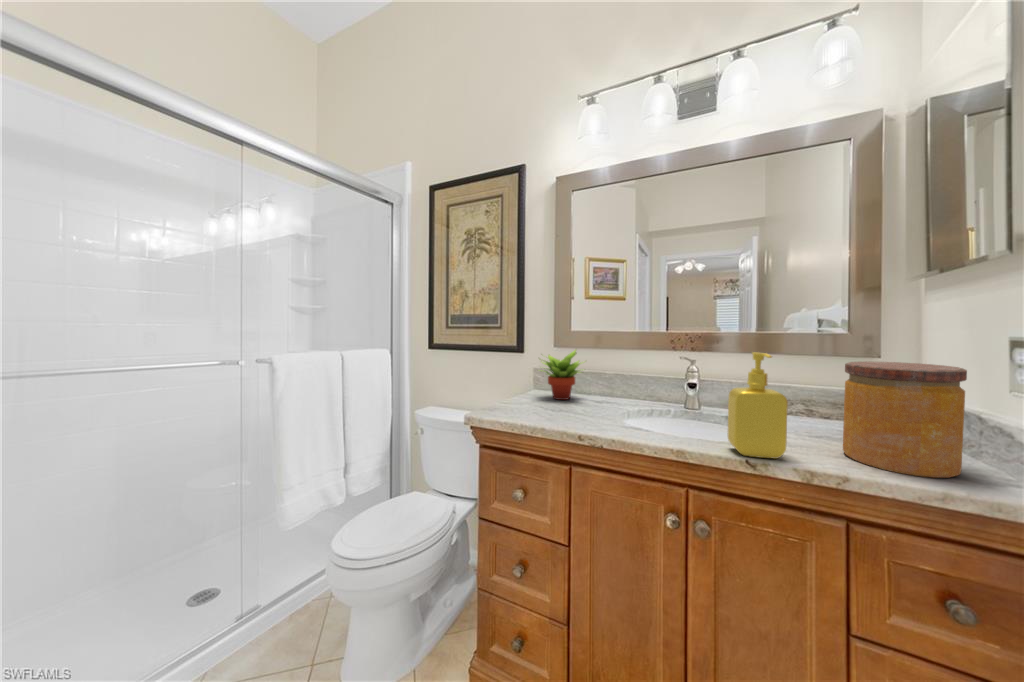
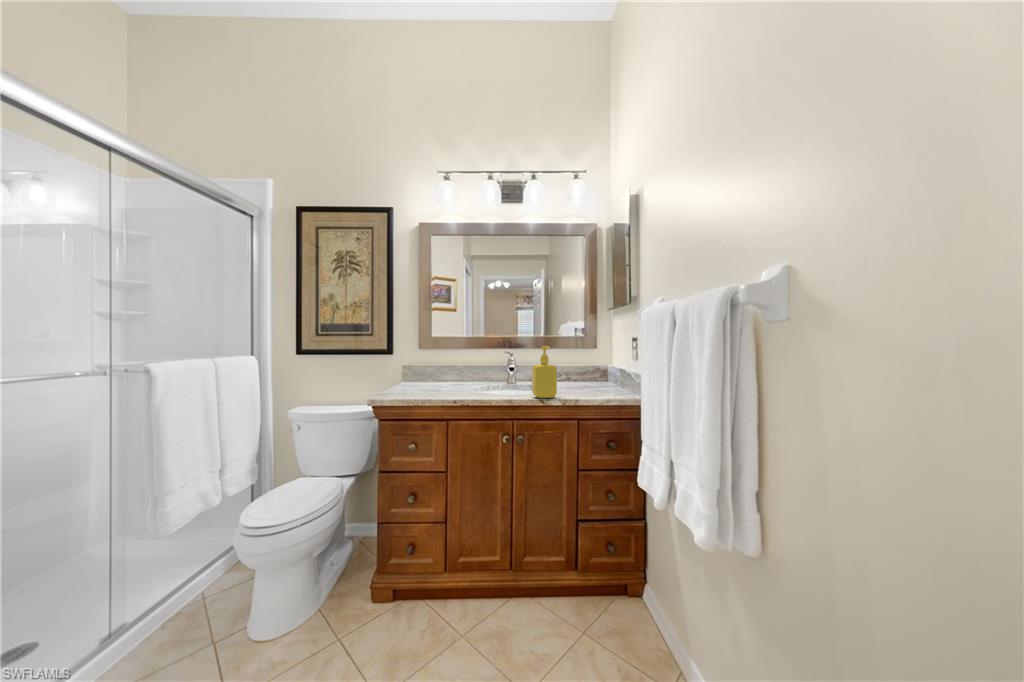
succulent plant: present [541,349,581,400] -> none [409,350,446,387]
jar: present [843,361,967,478] -> none [580,350,618,398]

